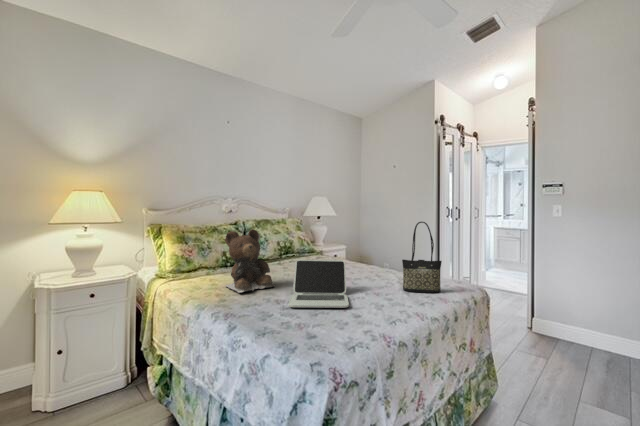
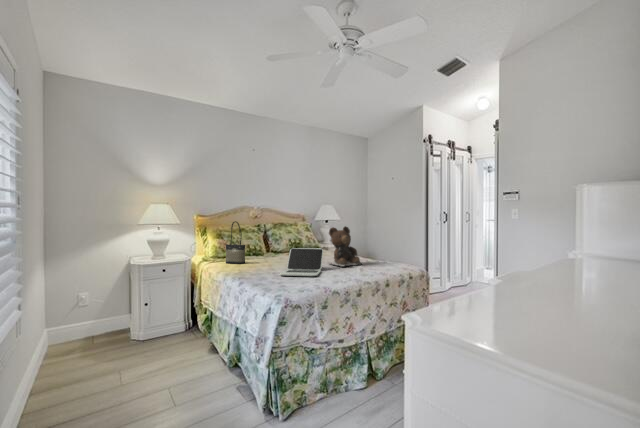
tote bag: present [402,222,442,293] -> present [226,221,245,264]
teddy bear: present [225,229,275,293] -> present [329,226,362,266]

